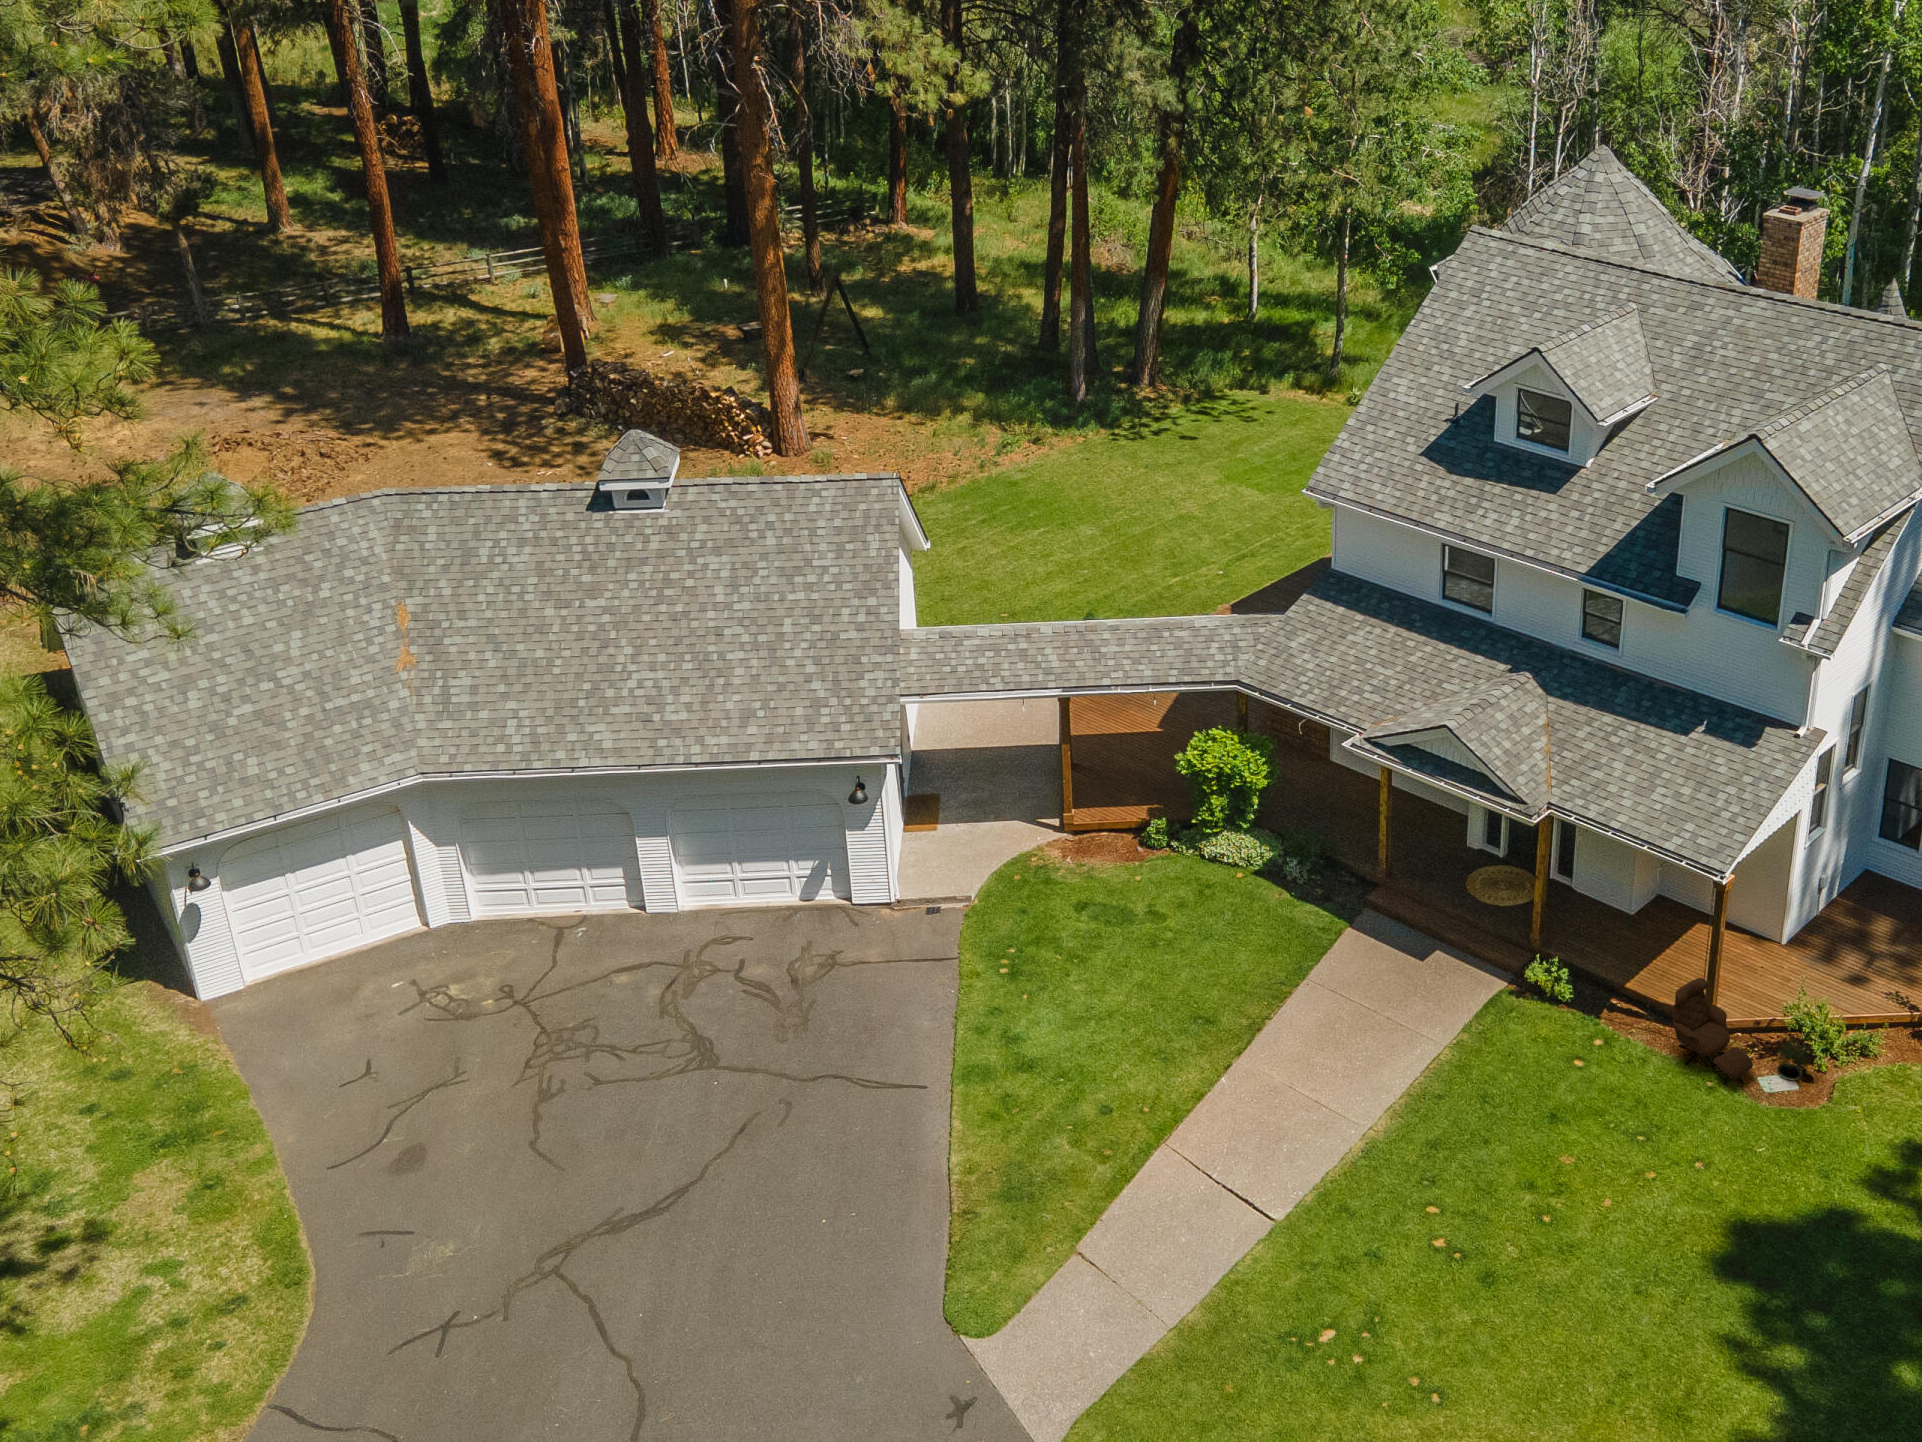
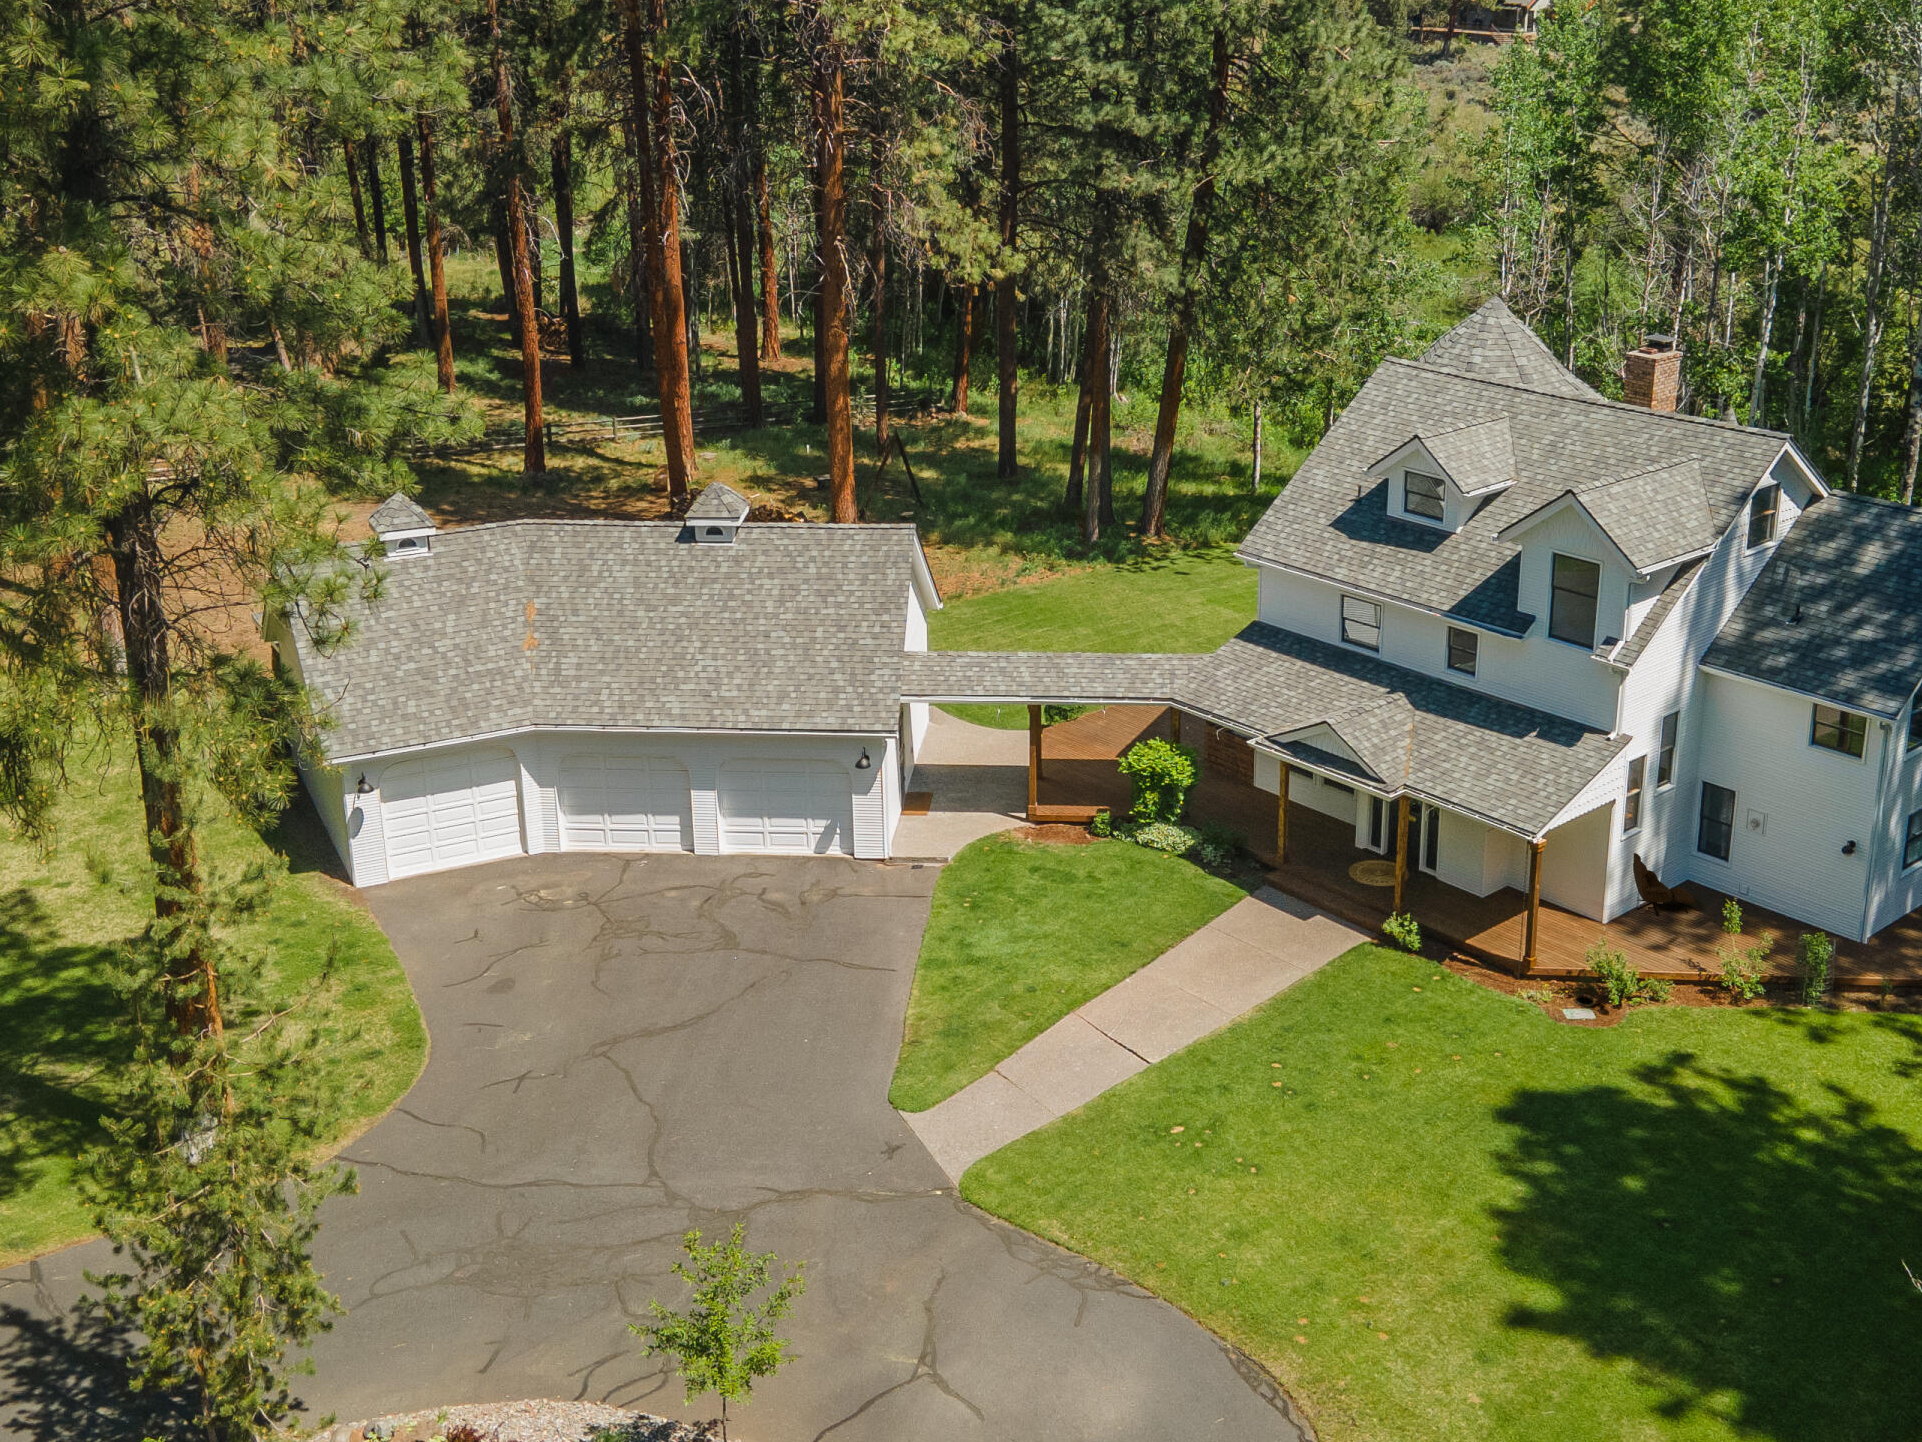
lounge chair: present [1673,978,1753,1085] -> present [1633,853,1695,916]

